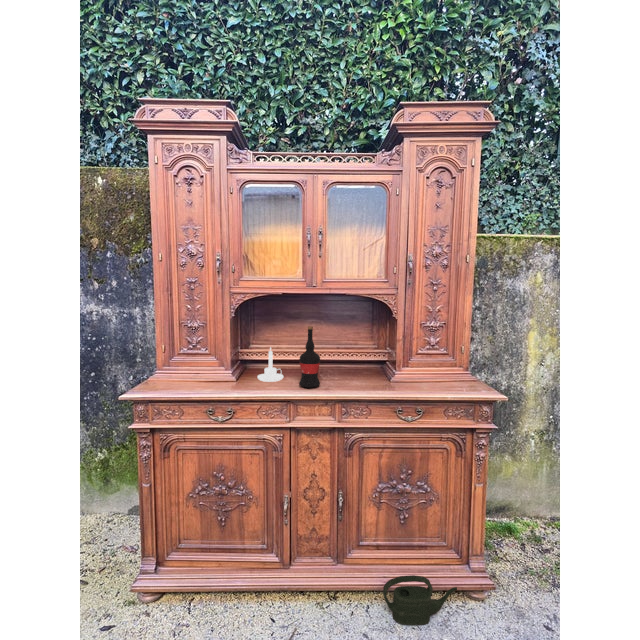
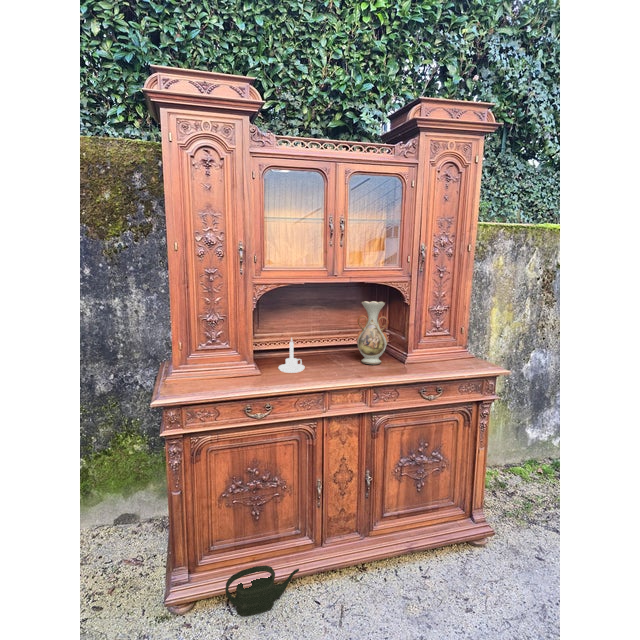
vase: none [343,313,375,379] -> present [356,301,388,364]
wine bottle: present [299,326,320,388] -> none [326,316,347,376]
watering can: present [383,575,457,625] -> present [225,565,299,616]

